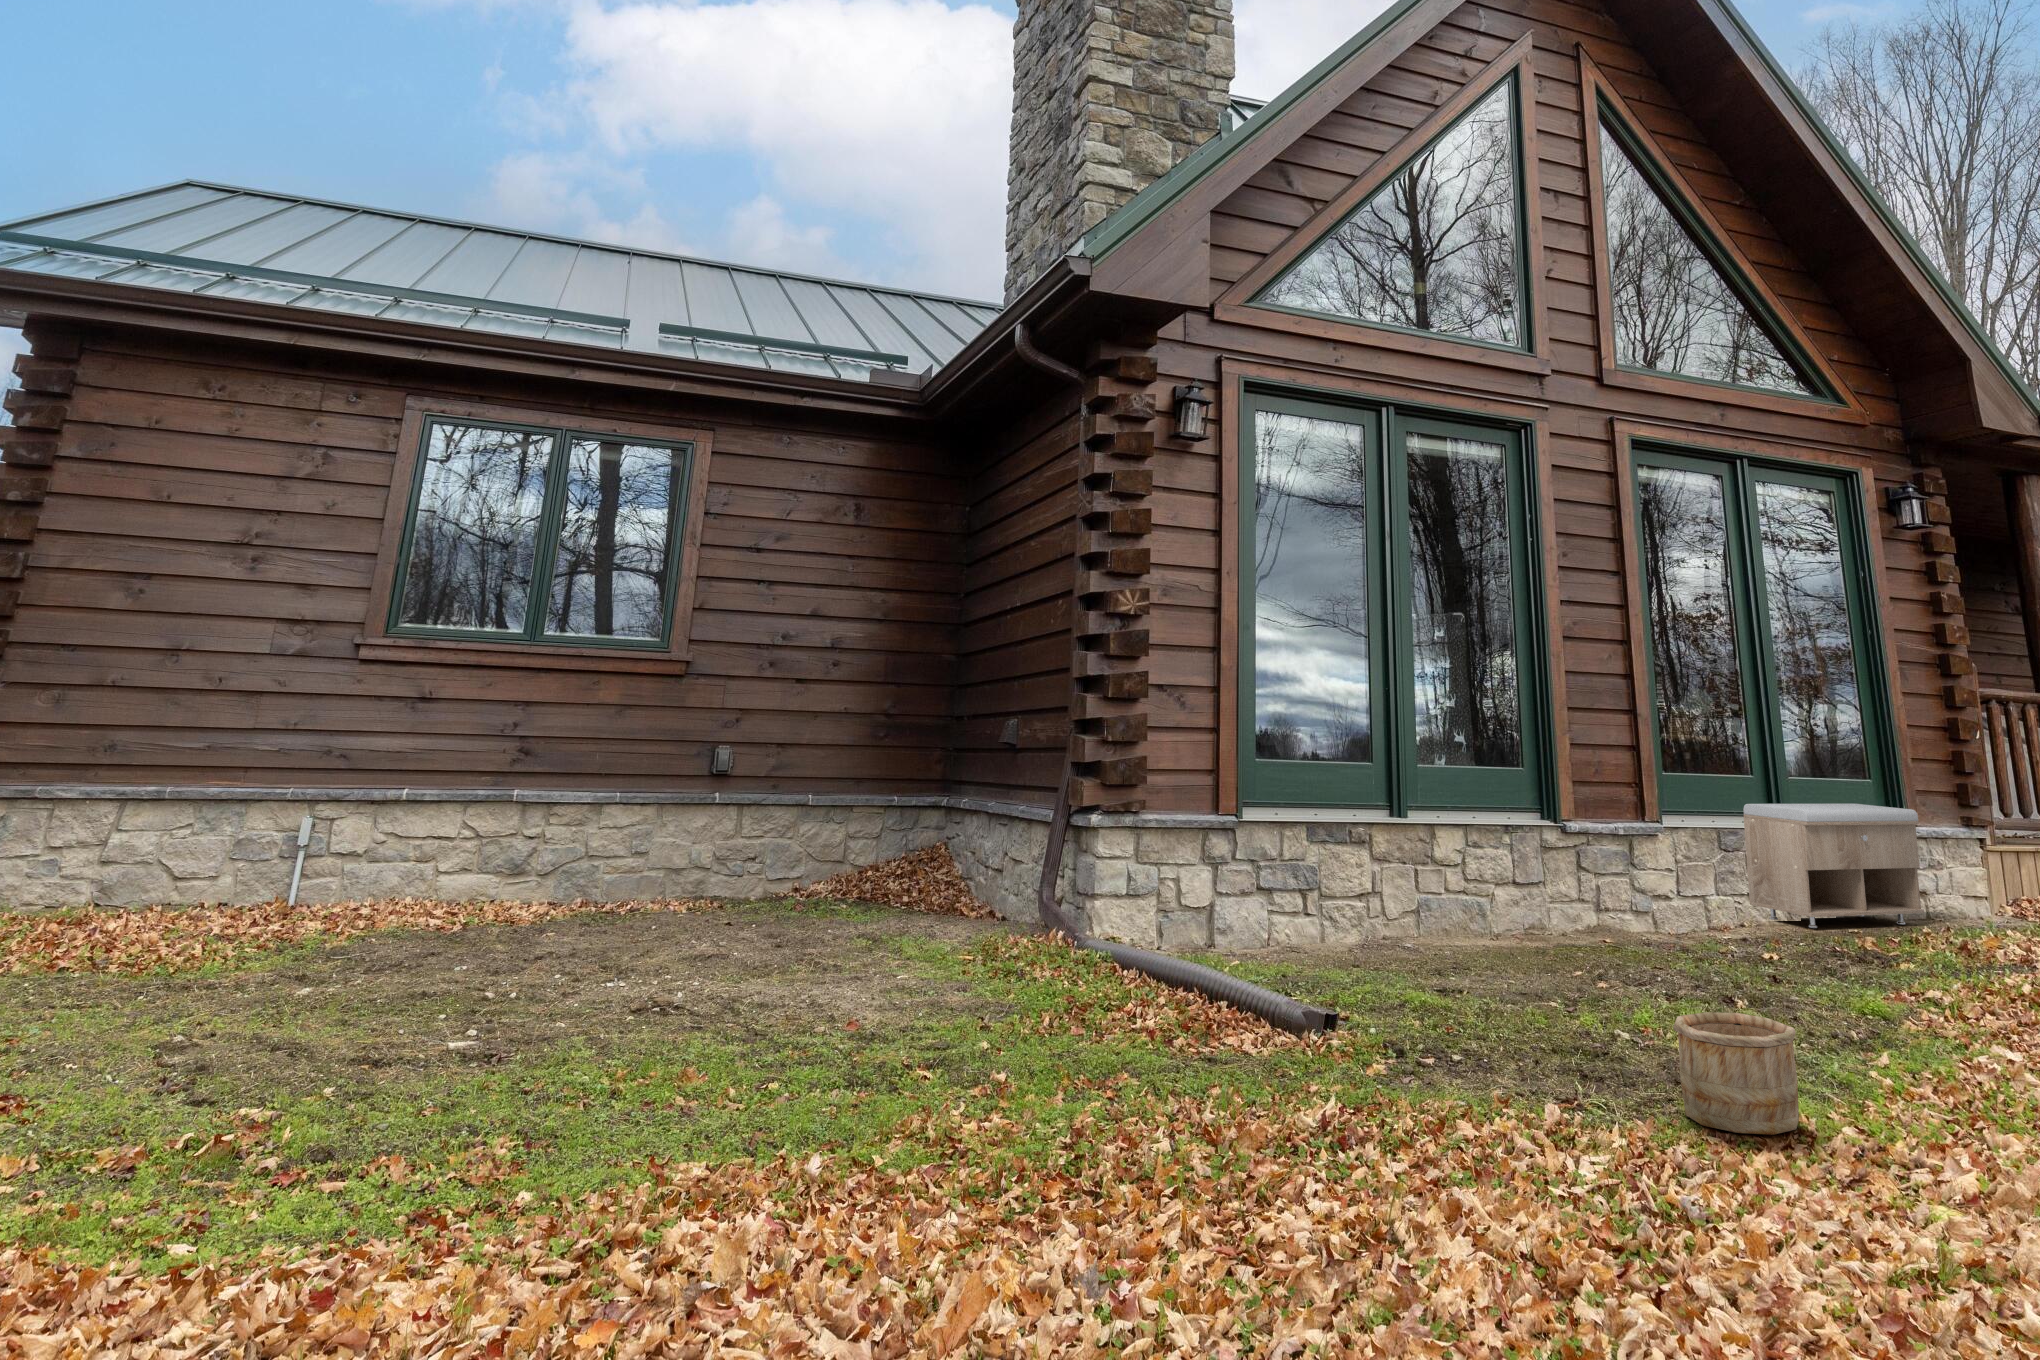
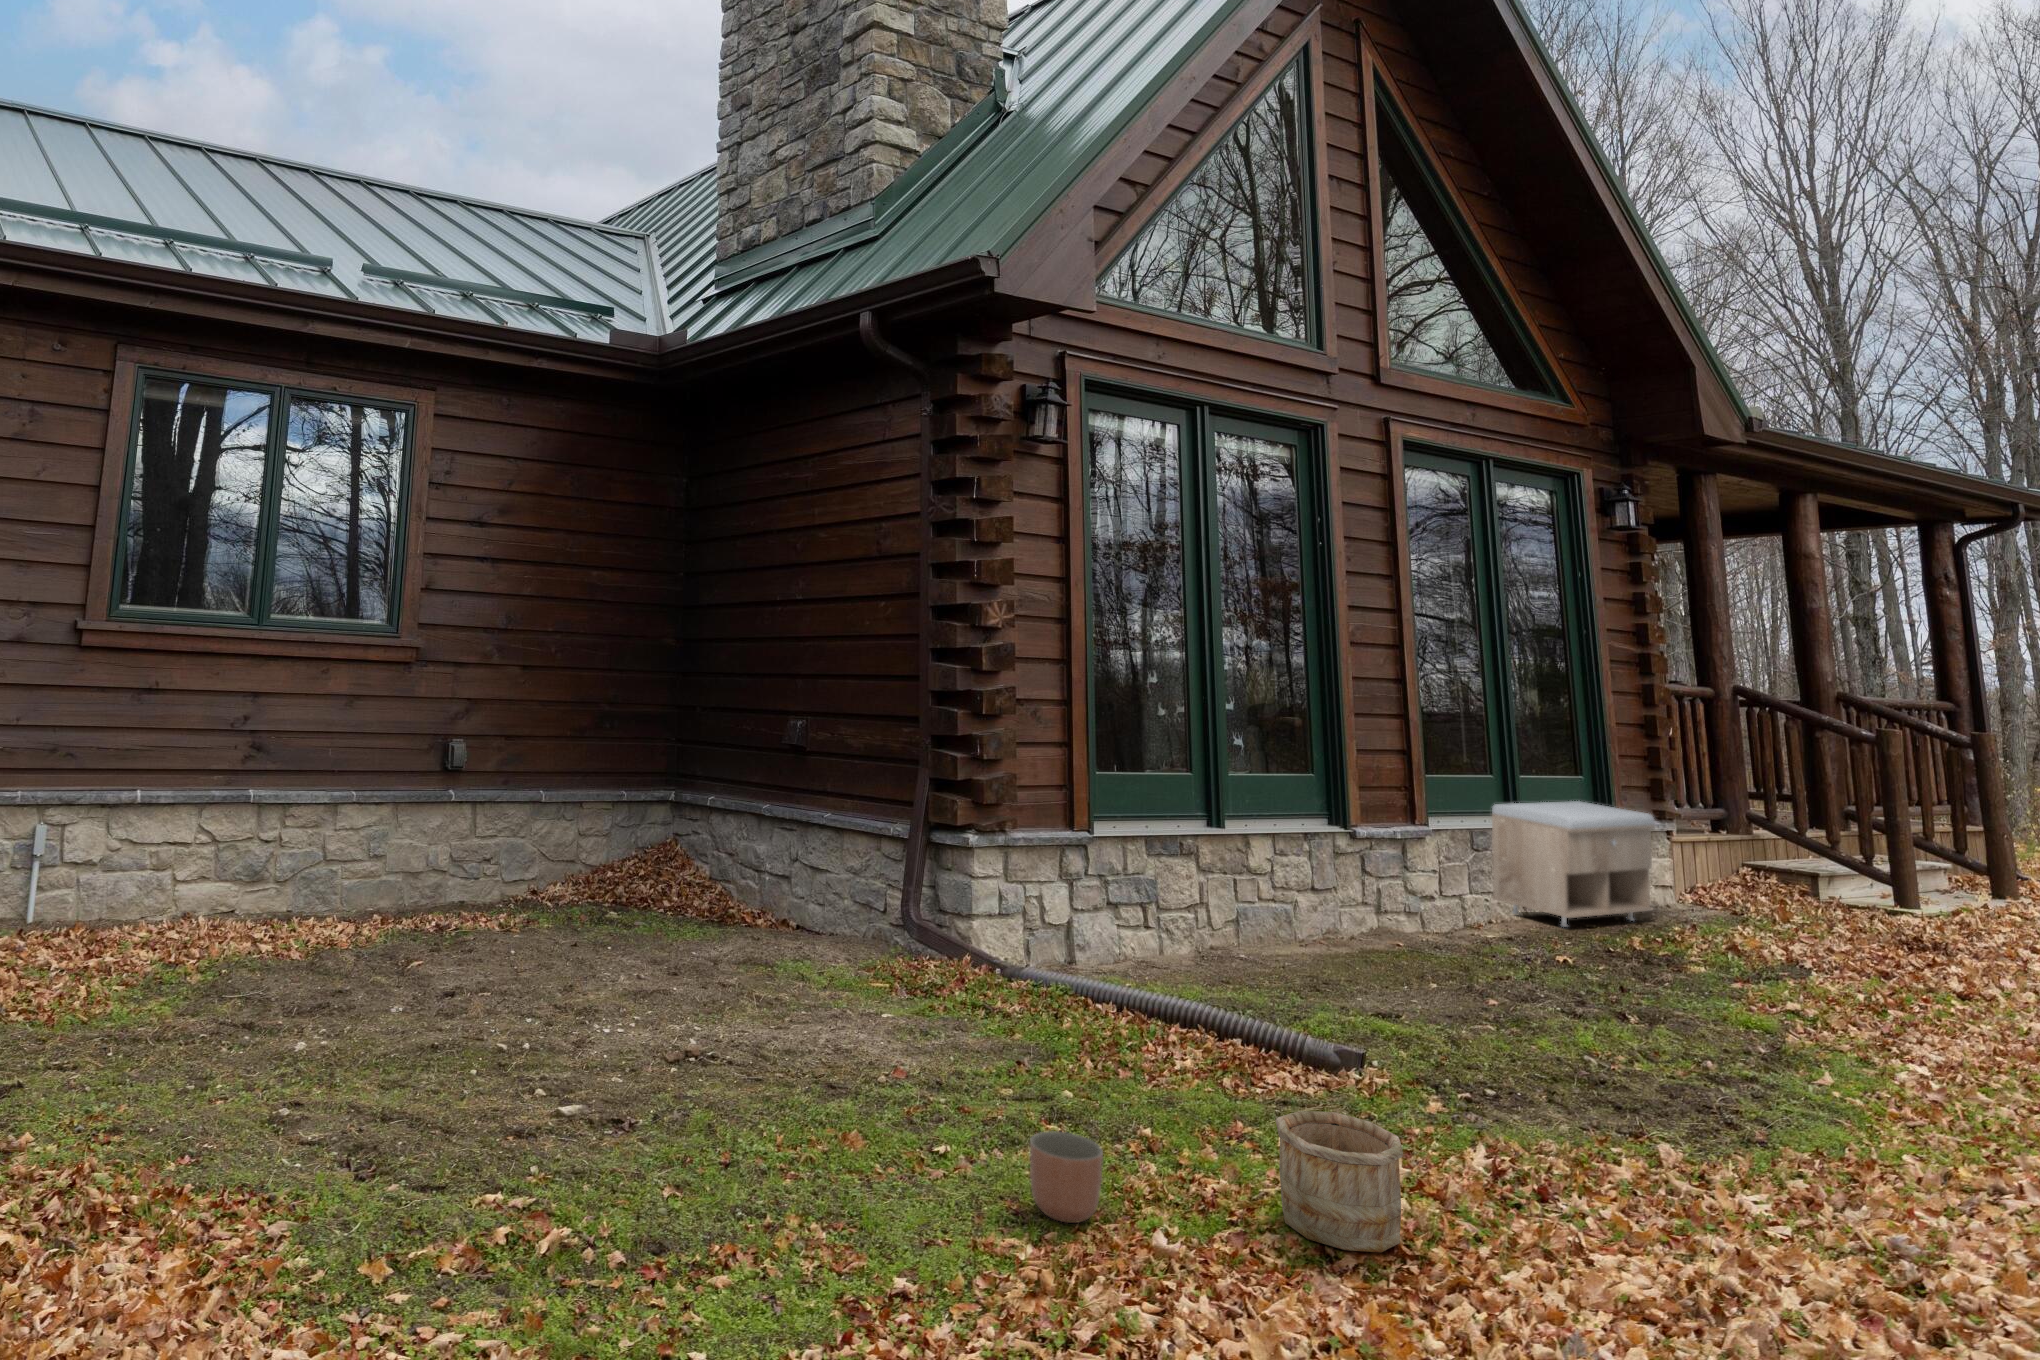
wooden bucket: present [1673,1012,1799,1135] -> present [1276,1111,1403,1252]
planter: none [880,1021,949,1101] -> present [1030,1131,1103,1223]

